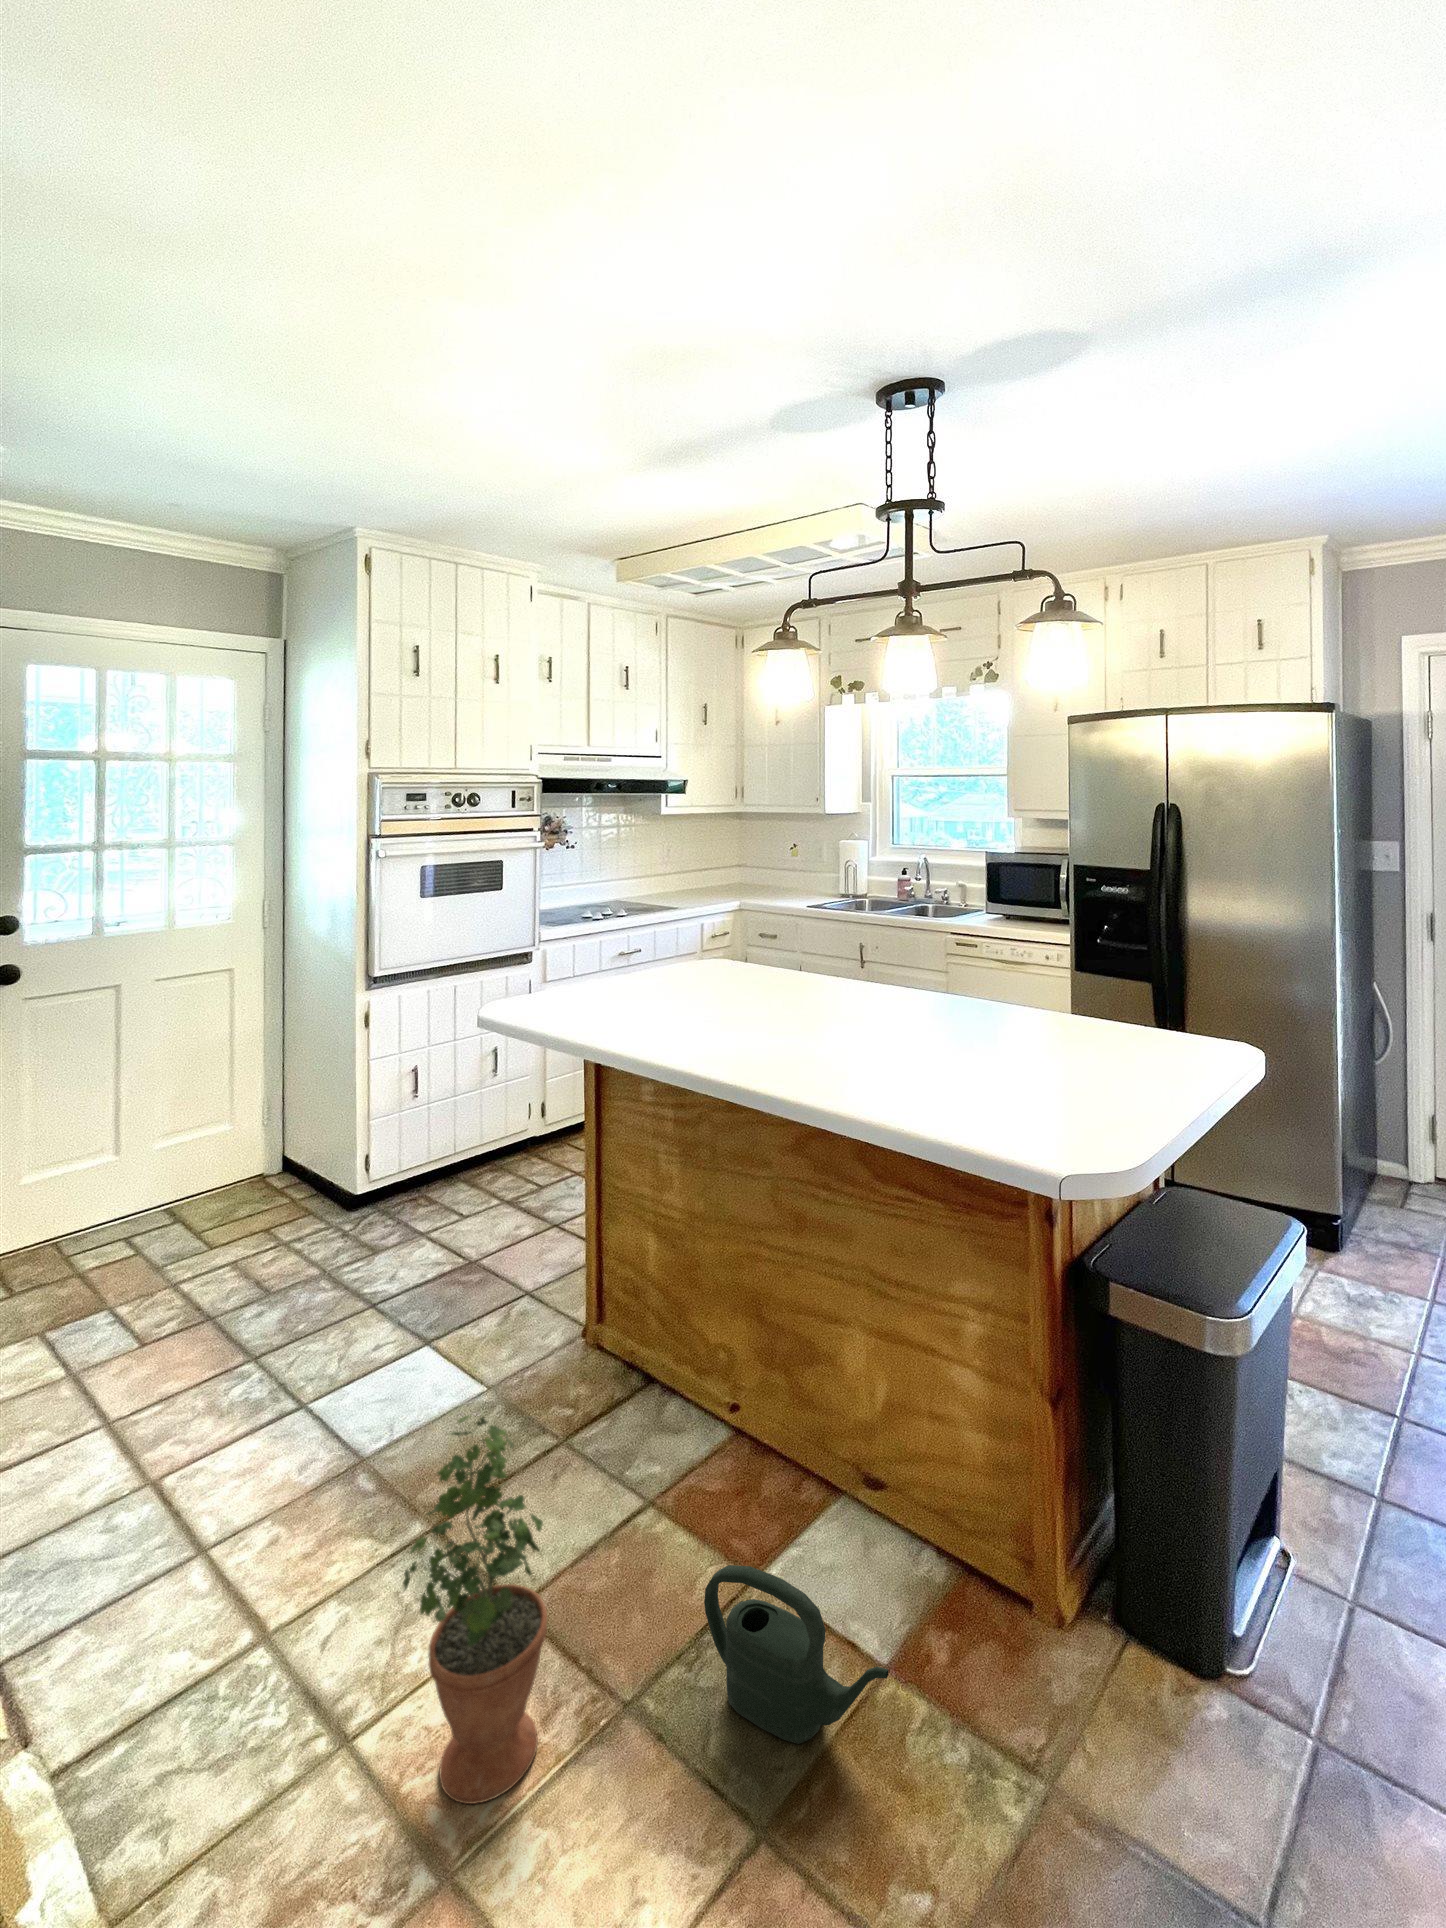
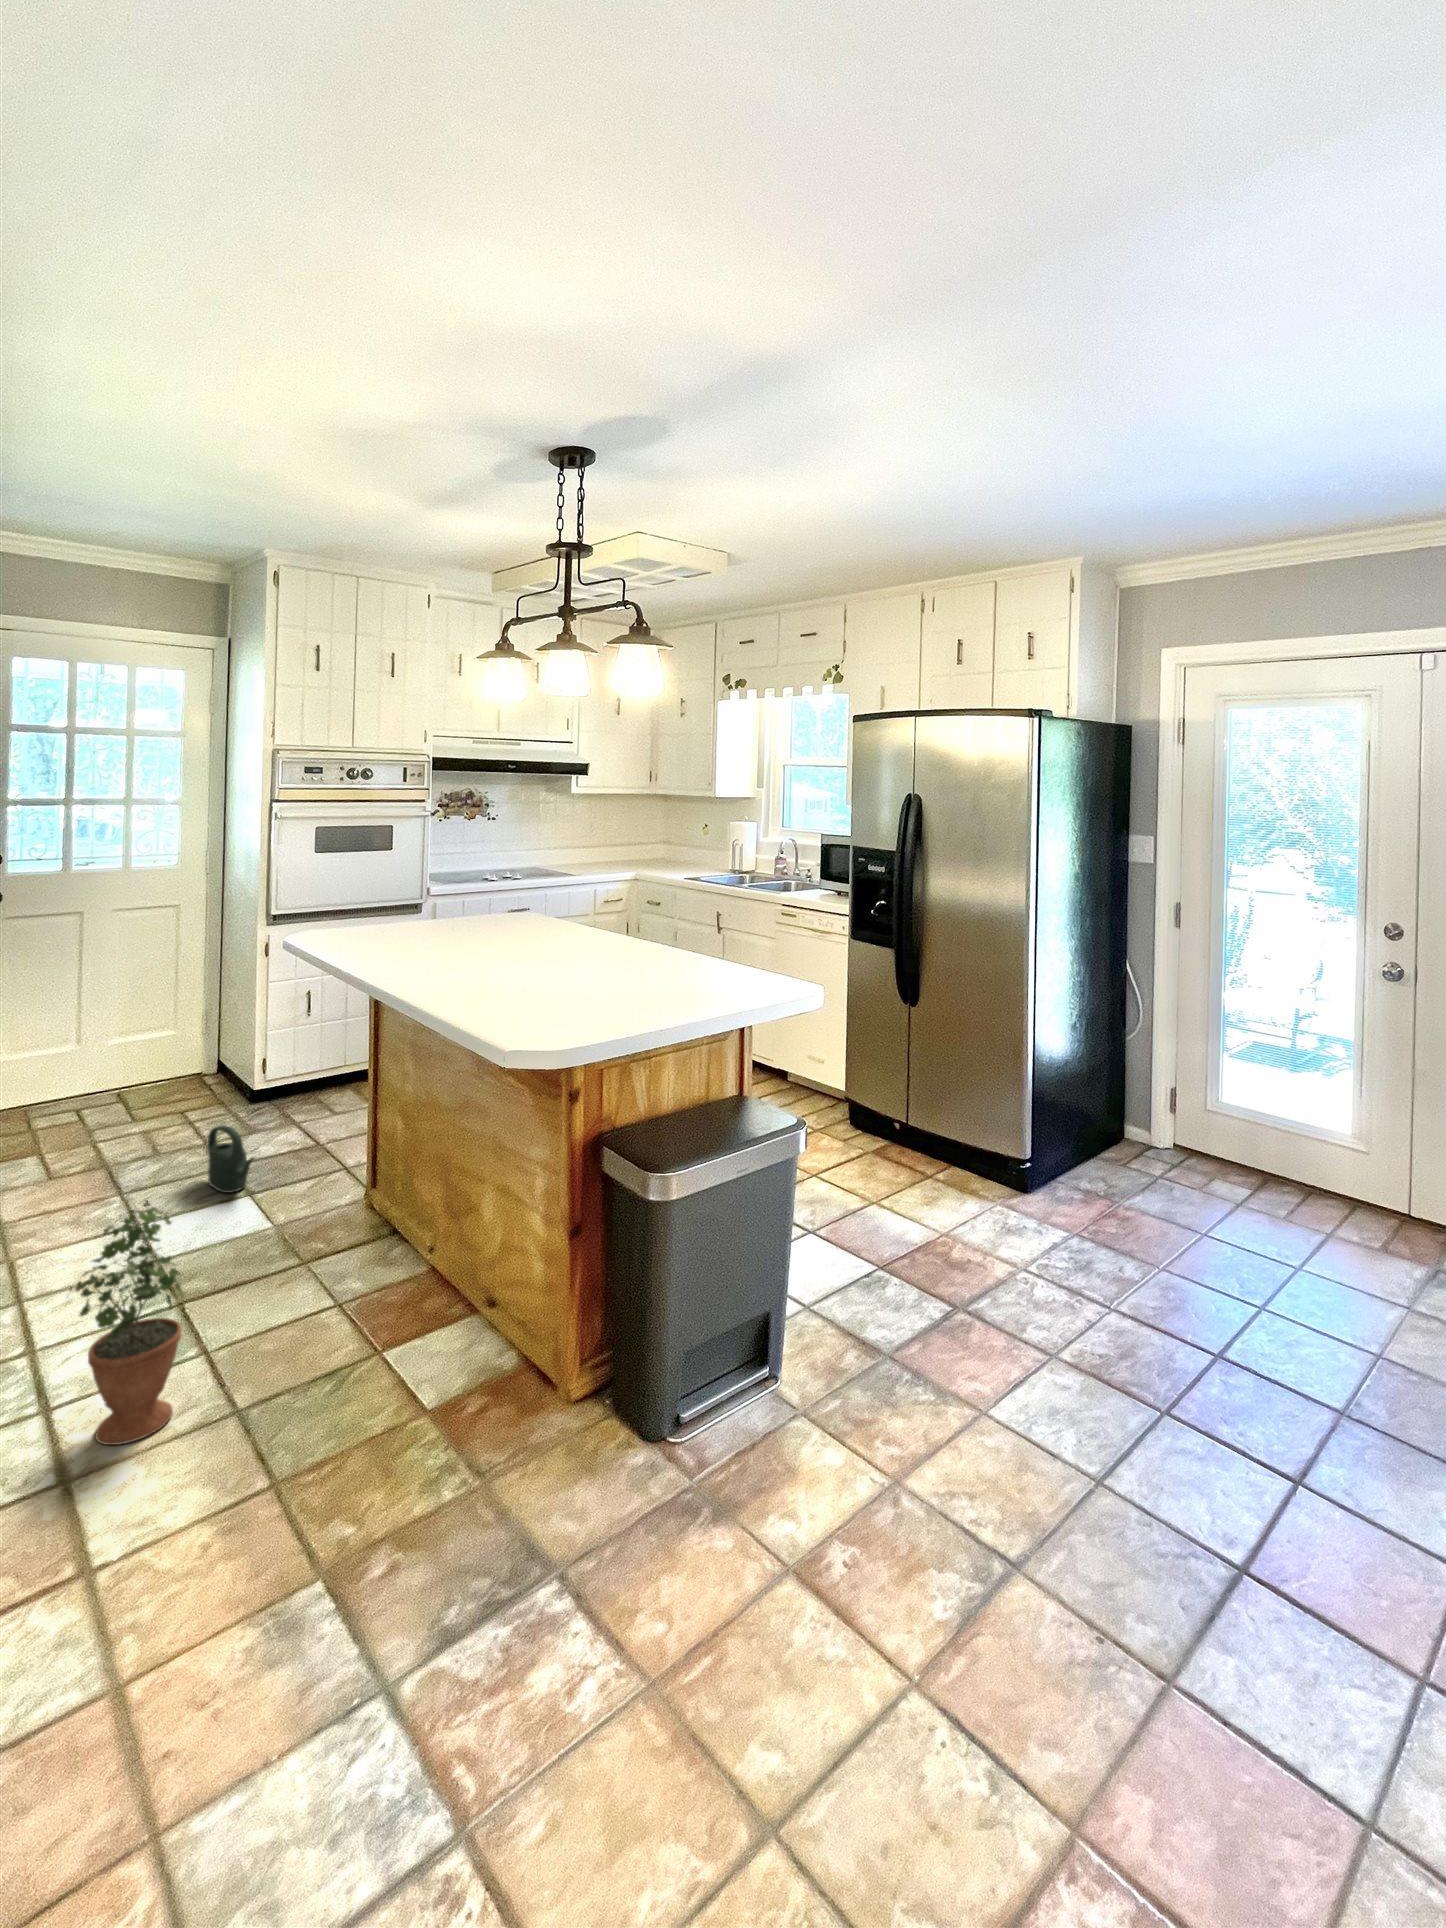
watering can: present [704,1565,888,1744] -> present [208,1125,254,1193]

